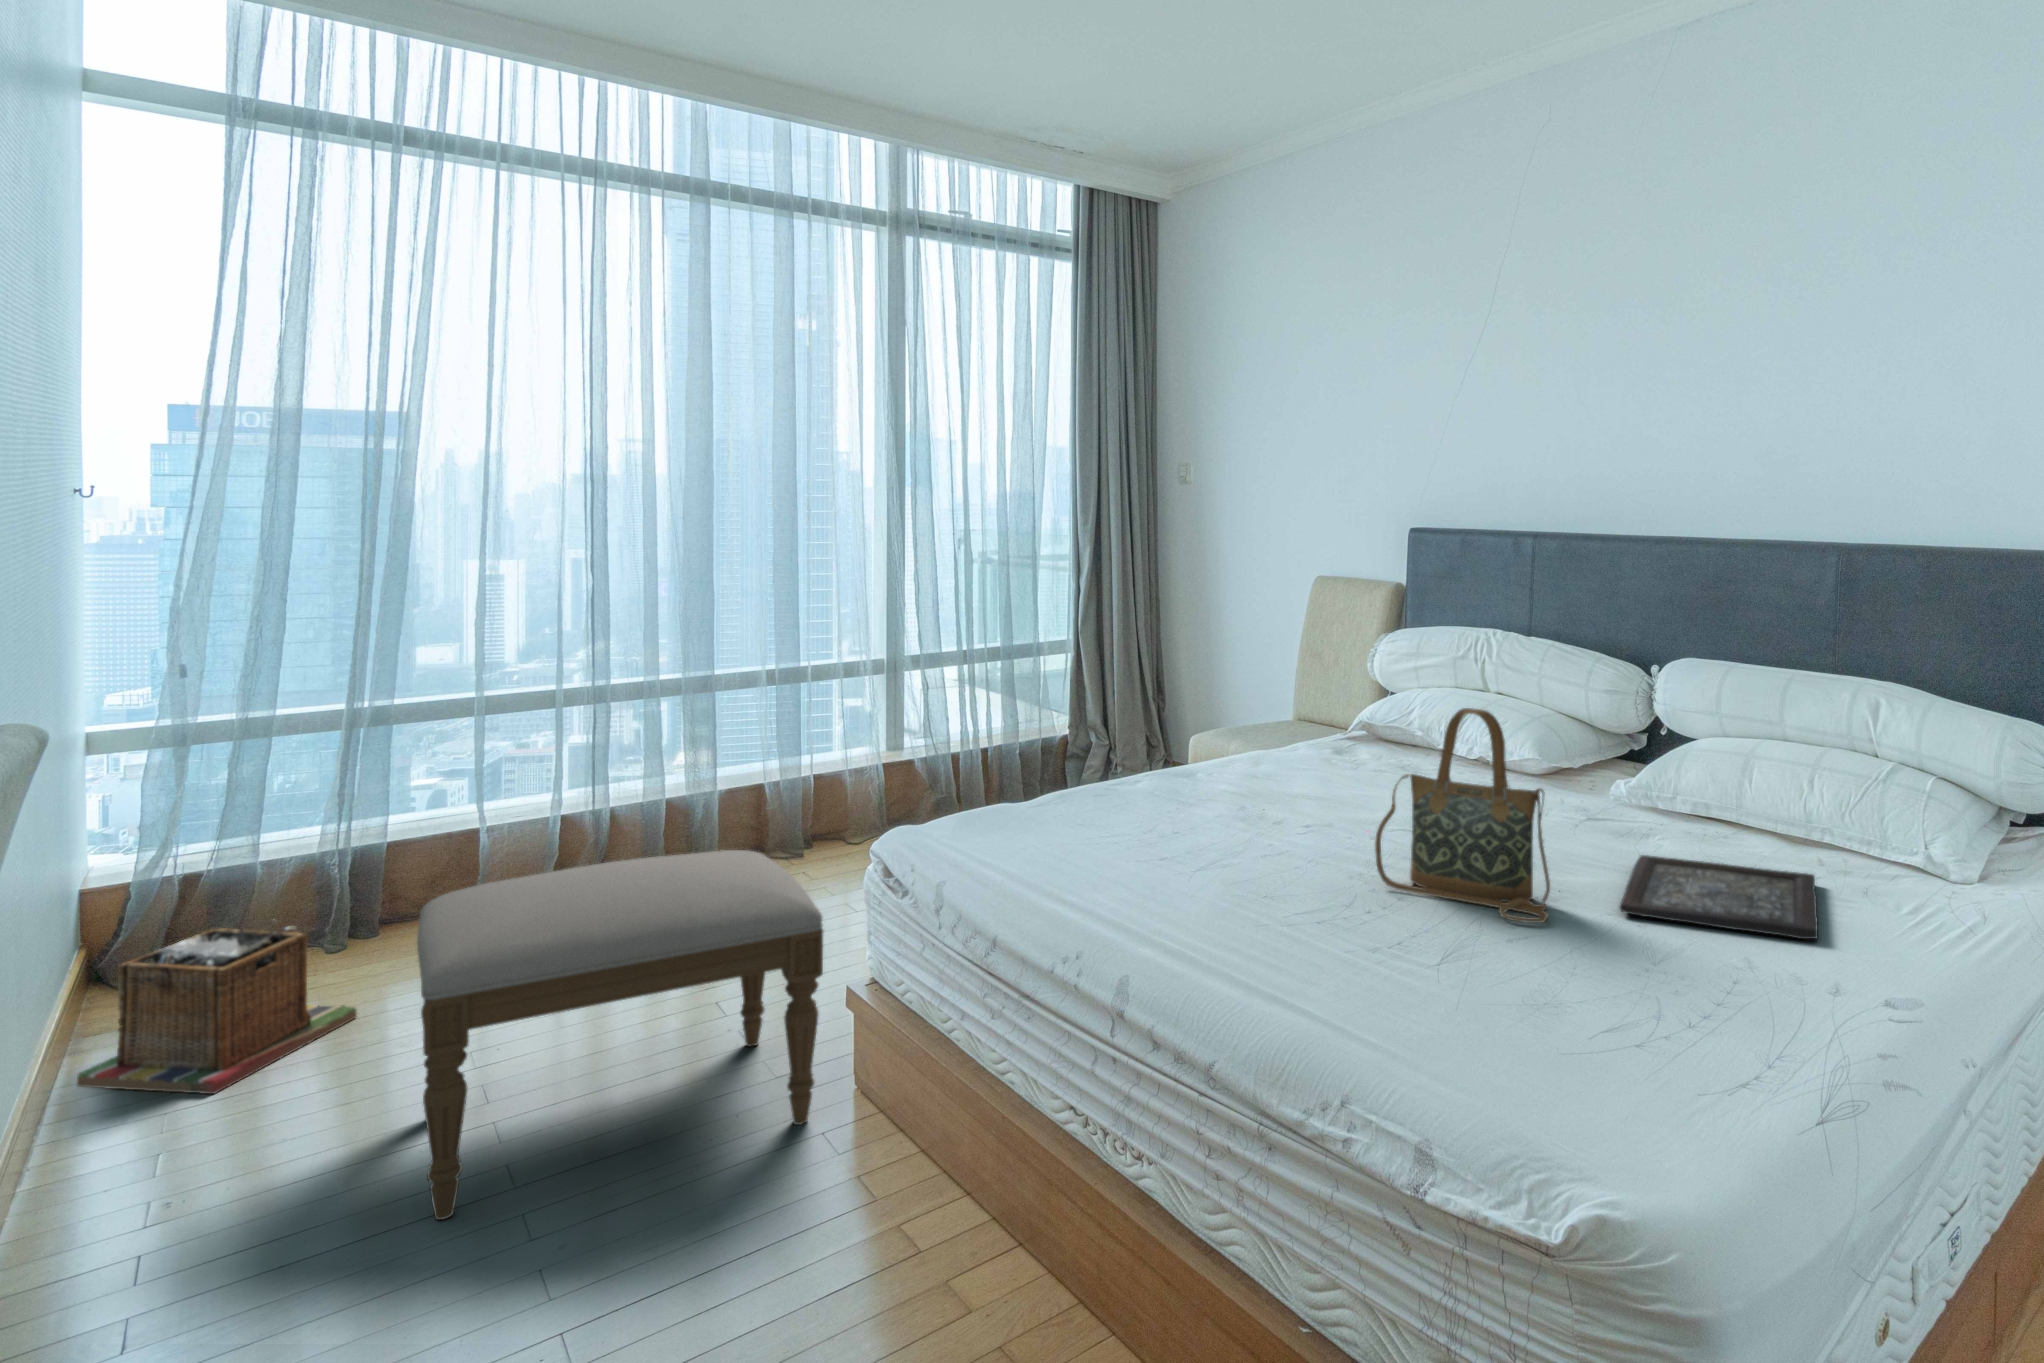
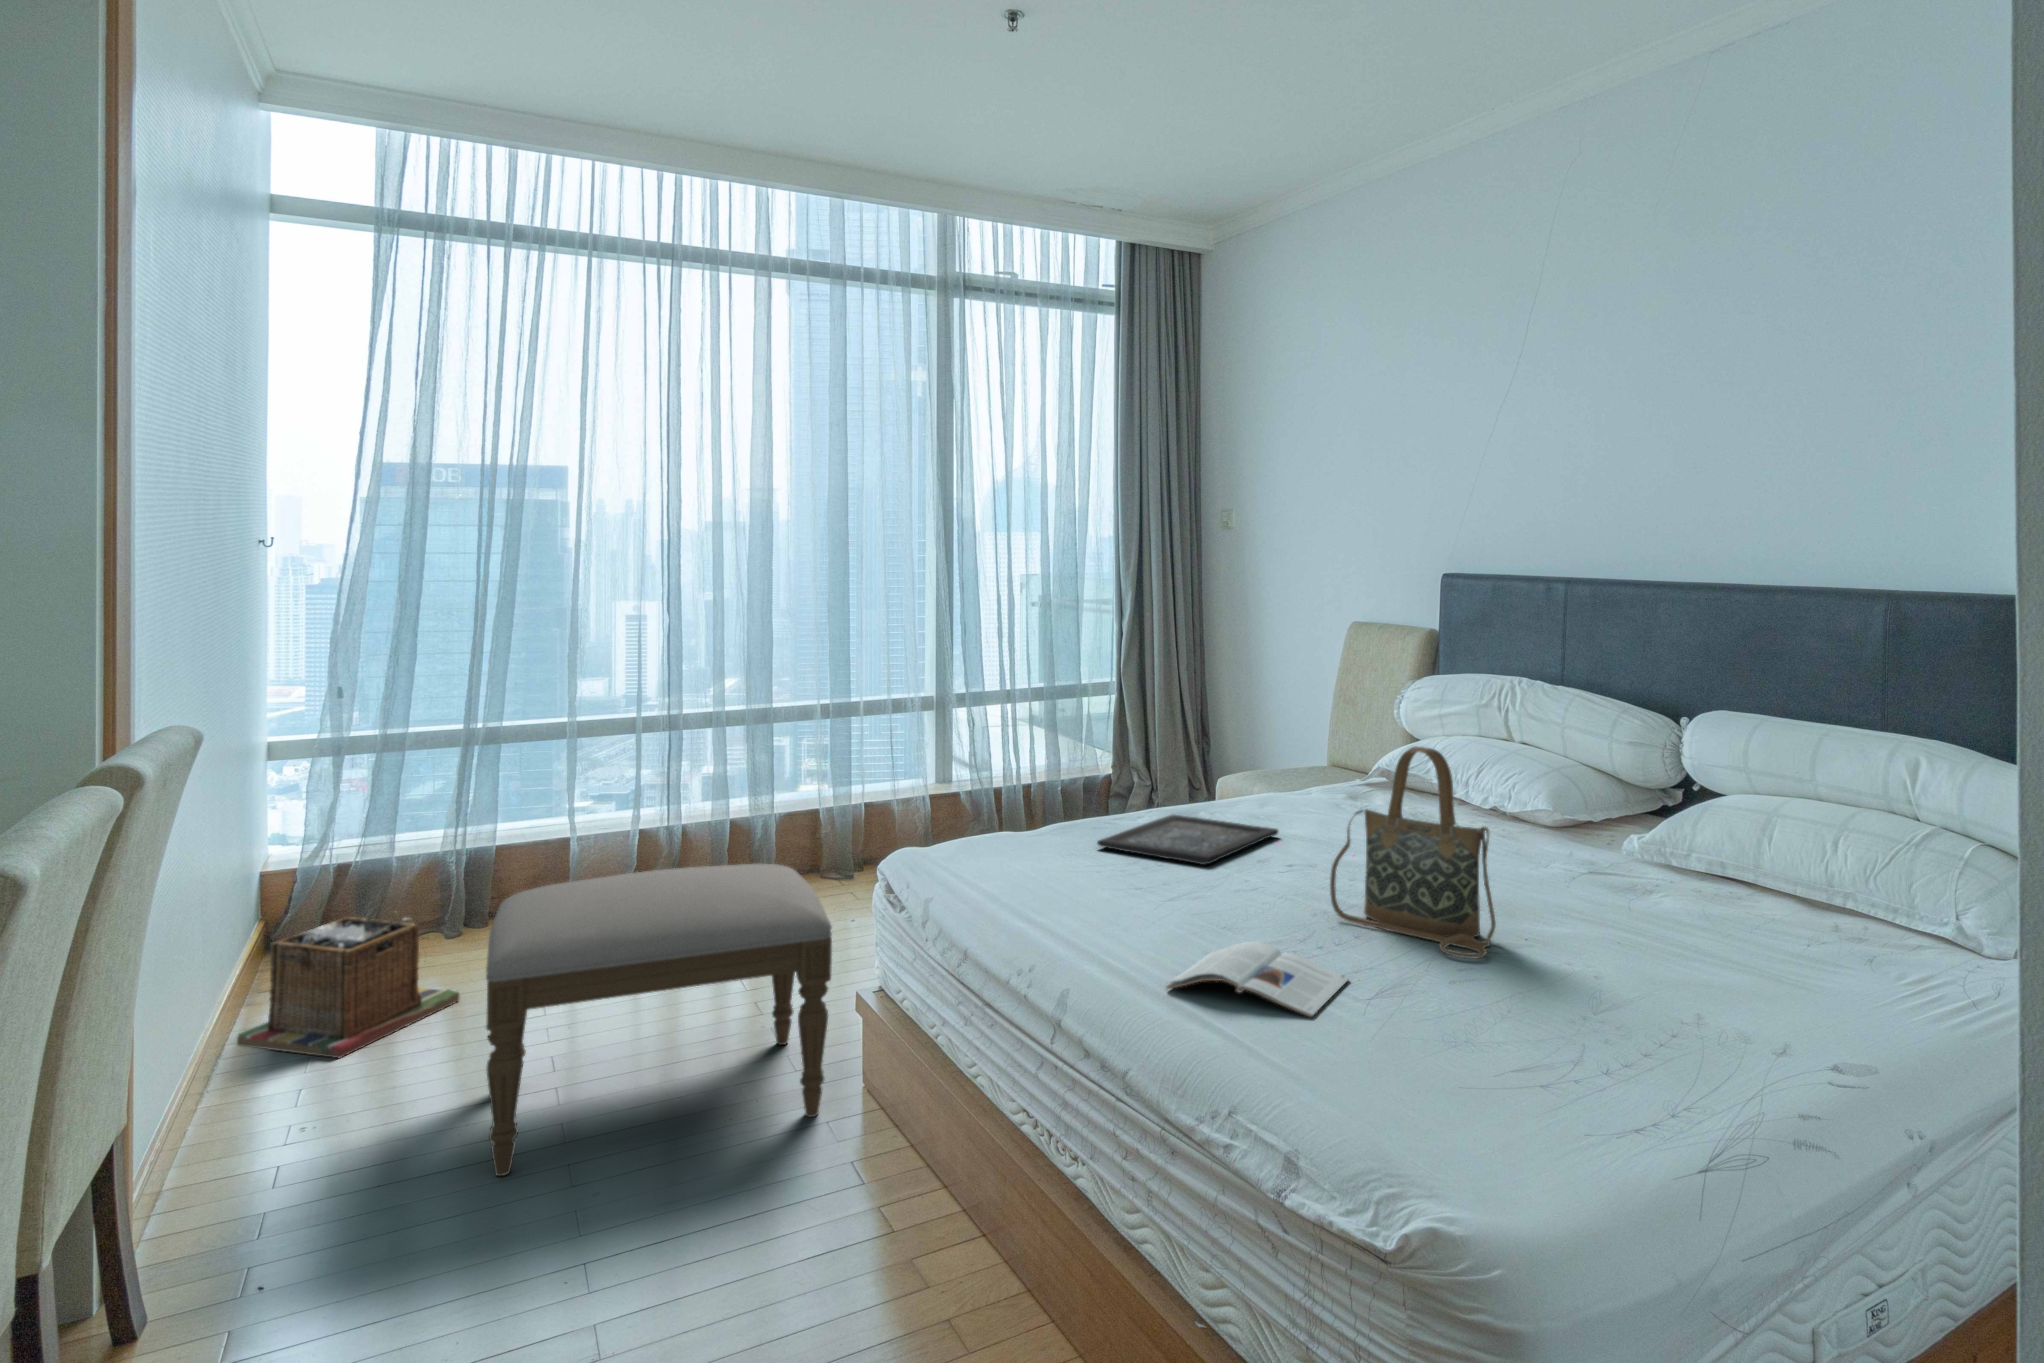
tray: present [1620,855,1818,939] -> present [1097,814,1278,865]
magazine: none [1238,916,1423,995] -> present [1167,942,1349,1017]

